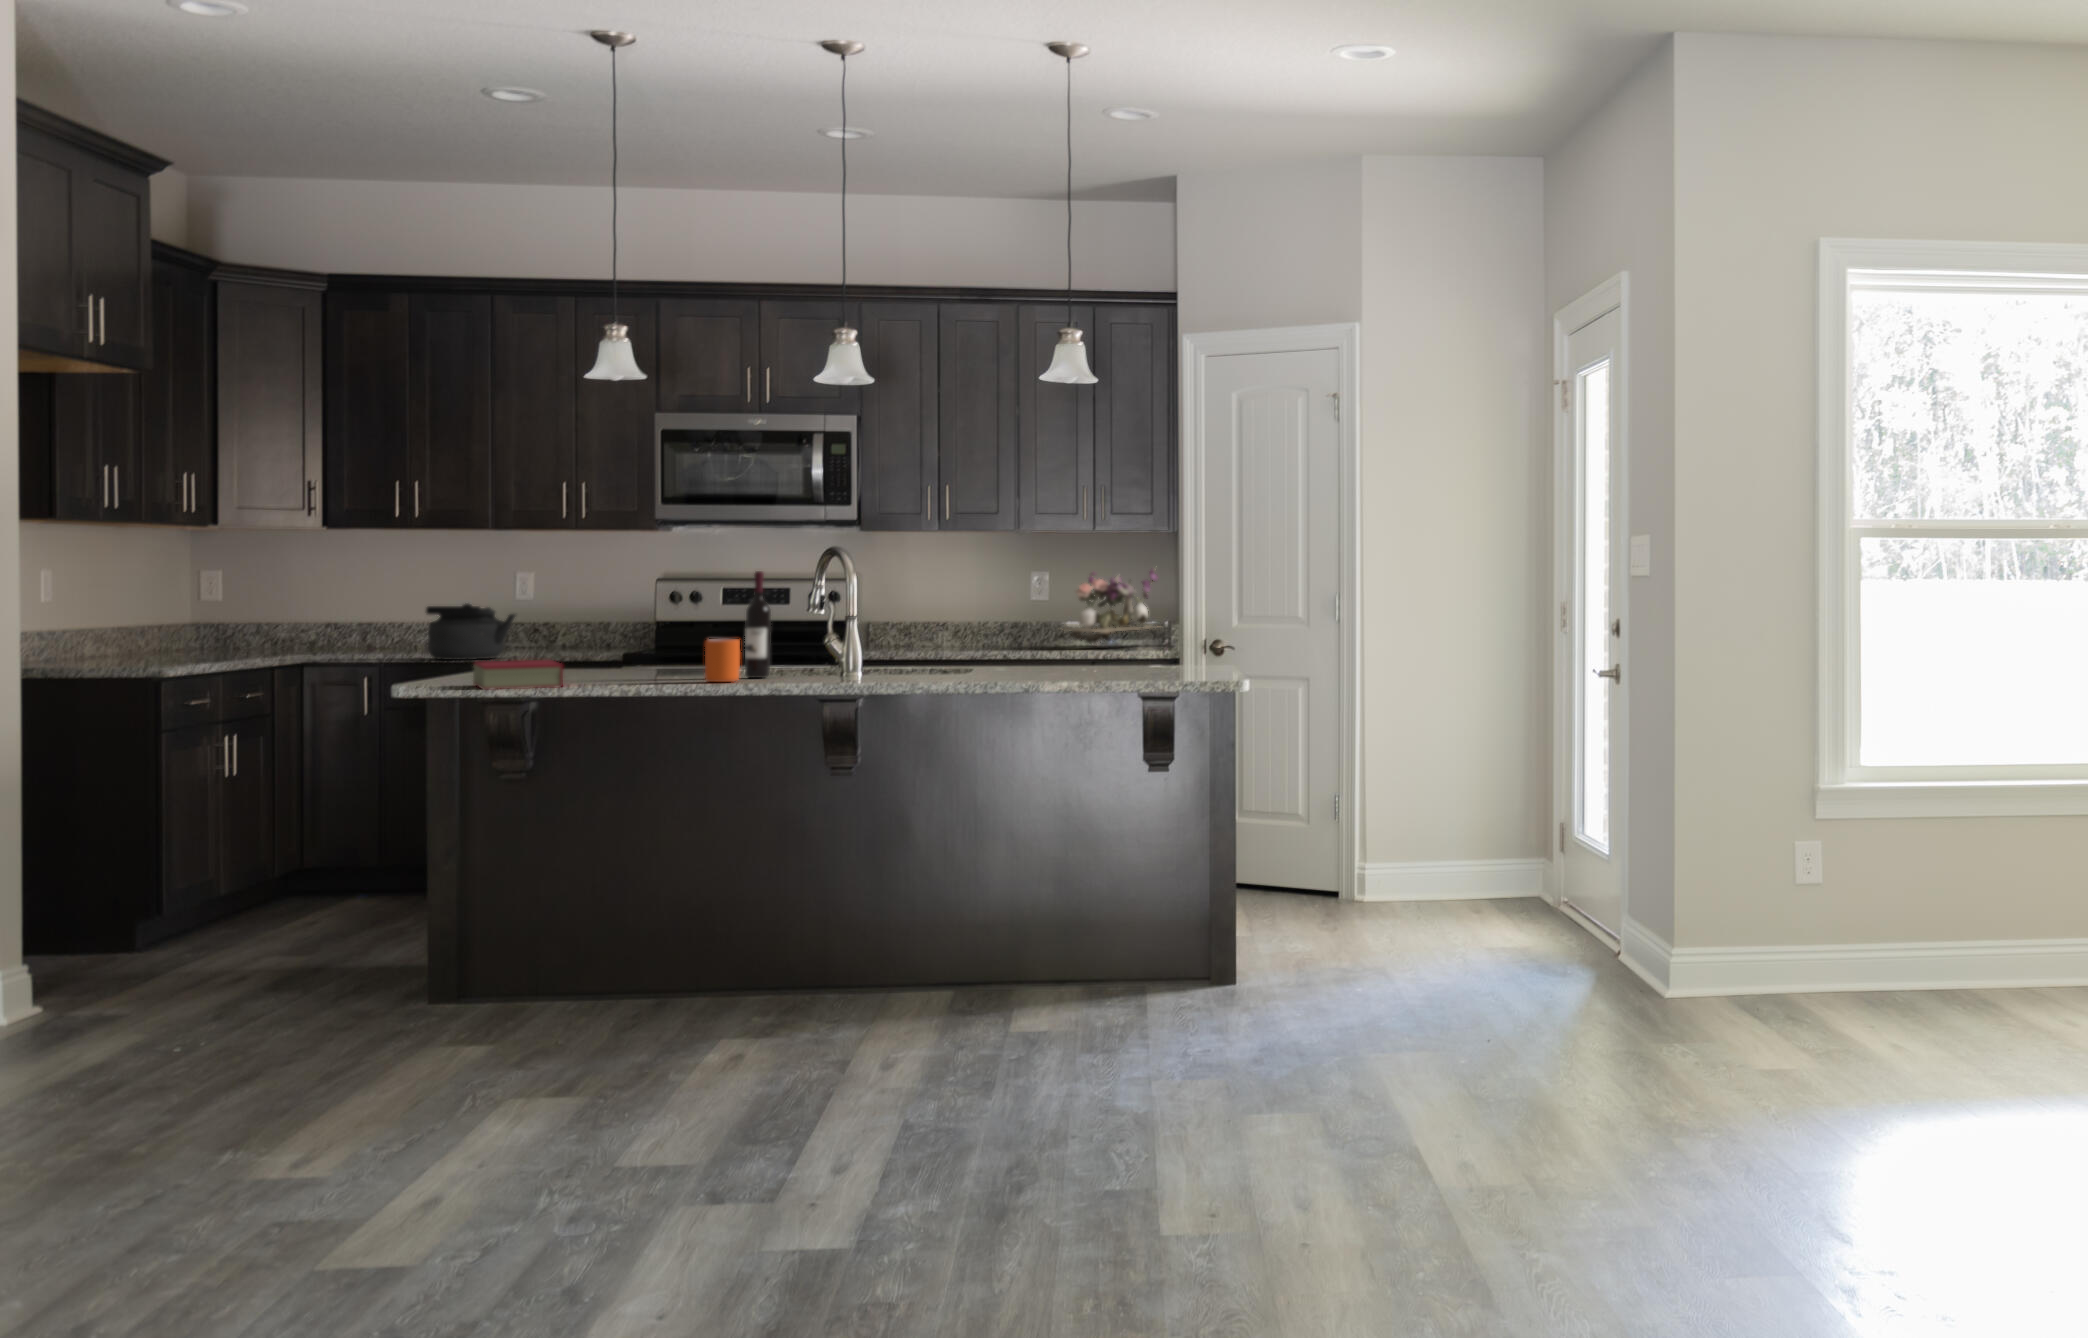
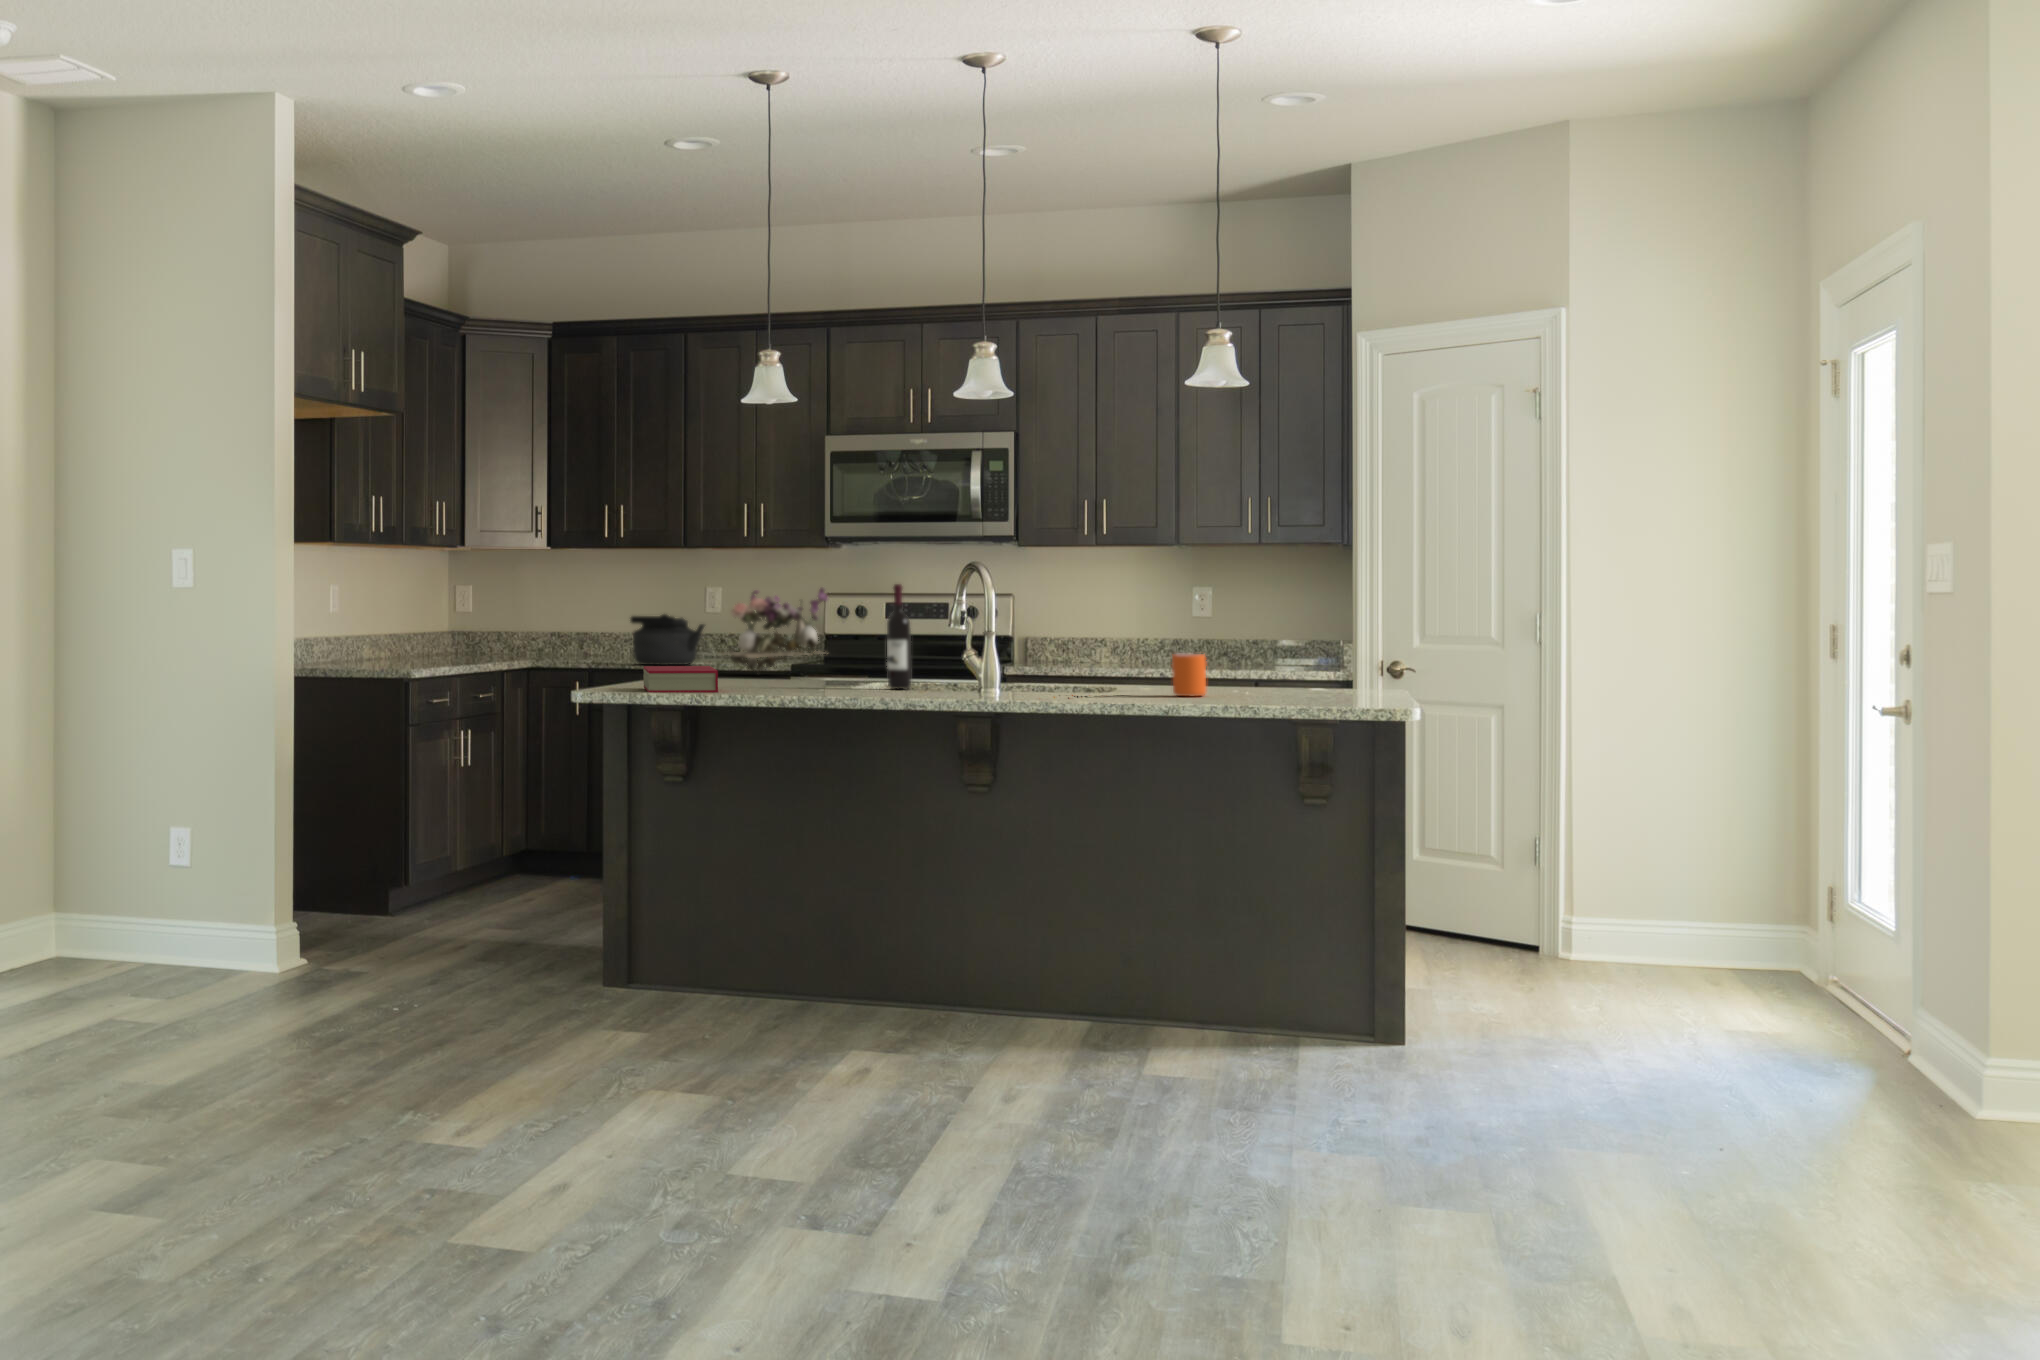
flower arrangement: present [1062,569,1158,644] -> present [717,587,828,671]
mug: present [705,639,740,682] -> present [1172,654,1206,696]

